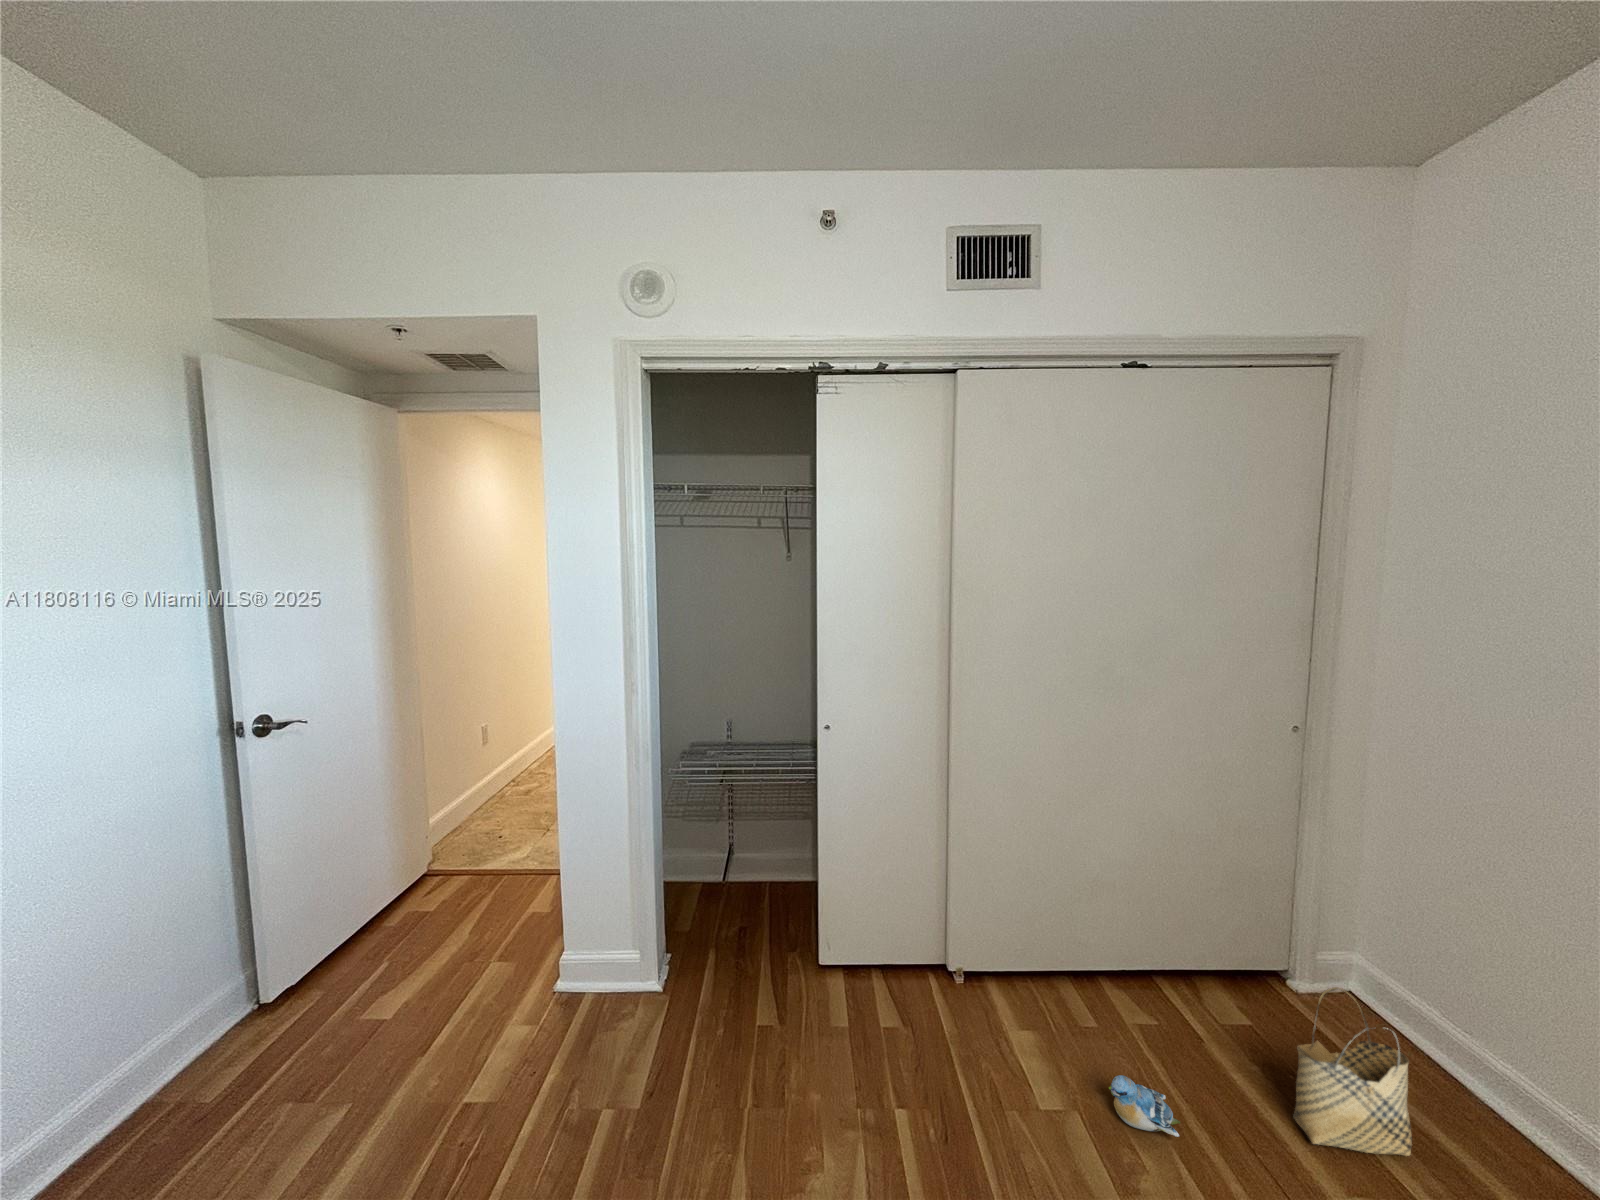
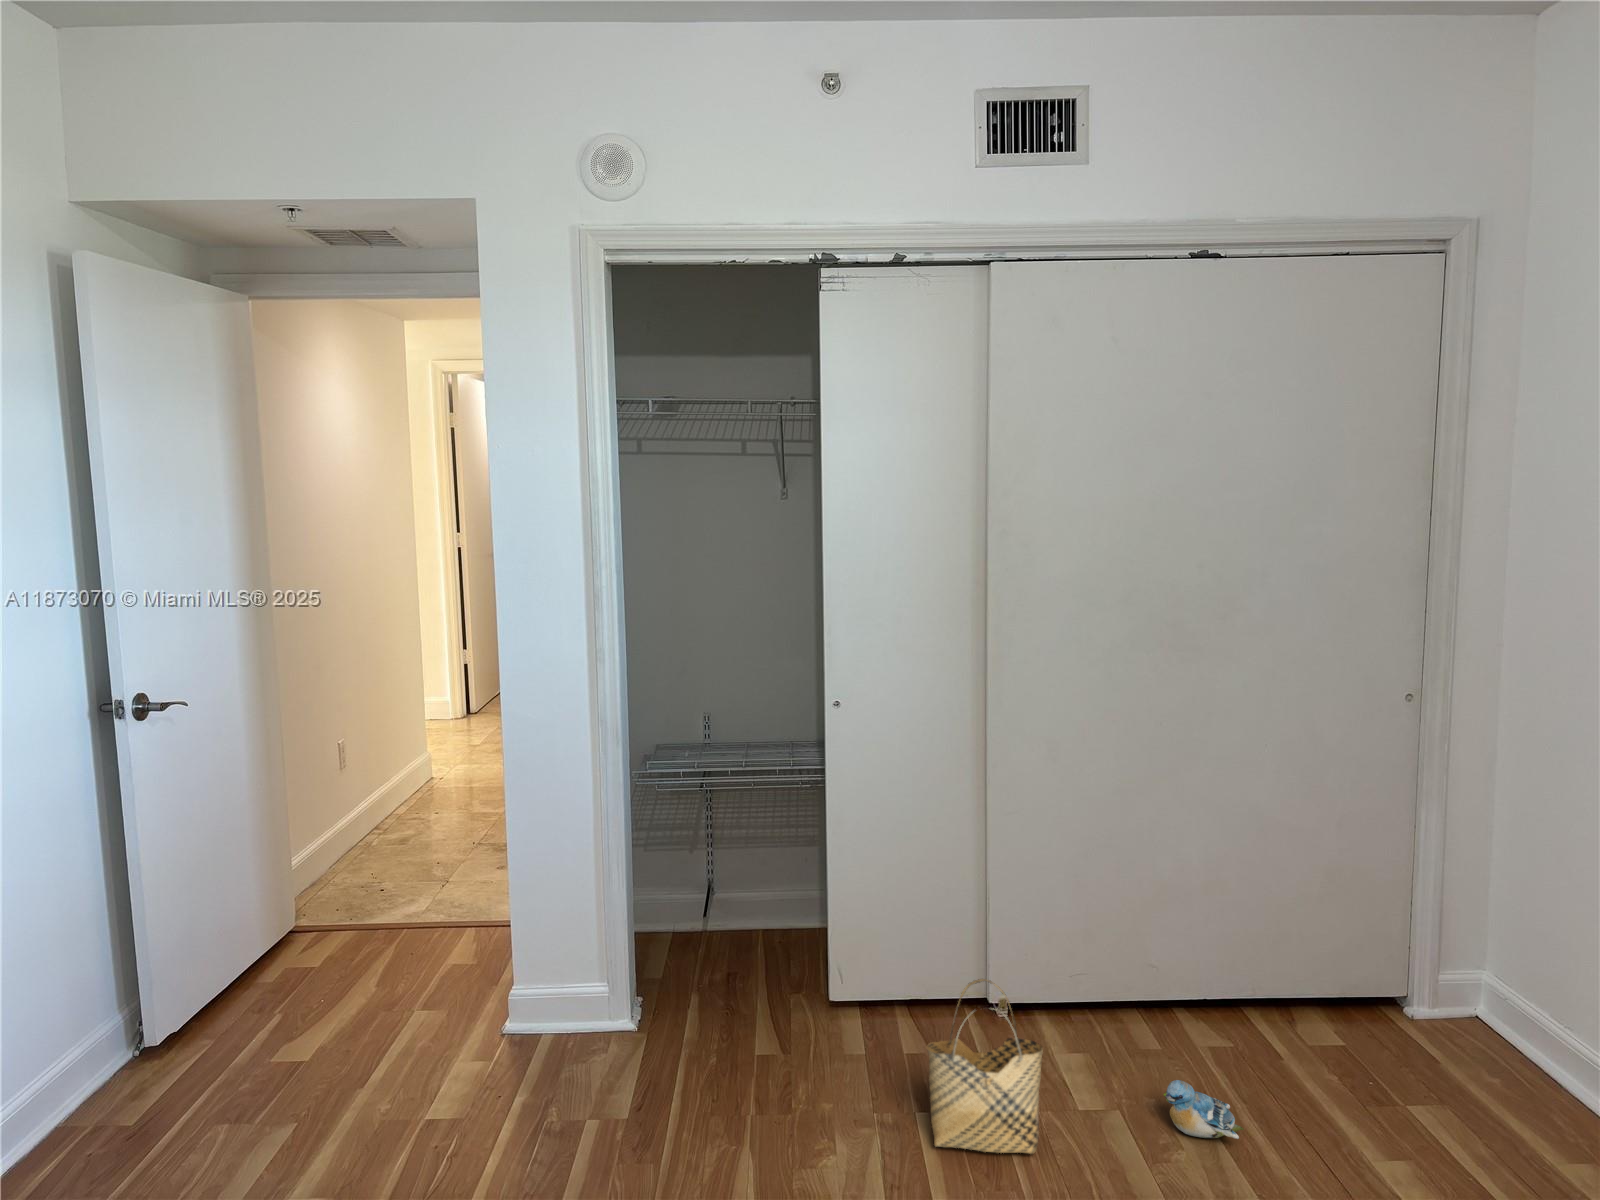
woven basket: present [1293,987,1412,1156] -> present [926,979,1043,1154]

